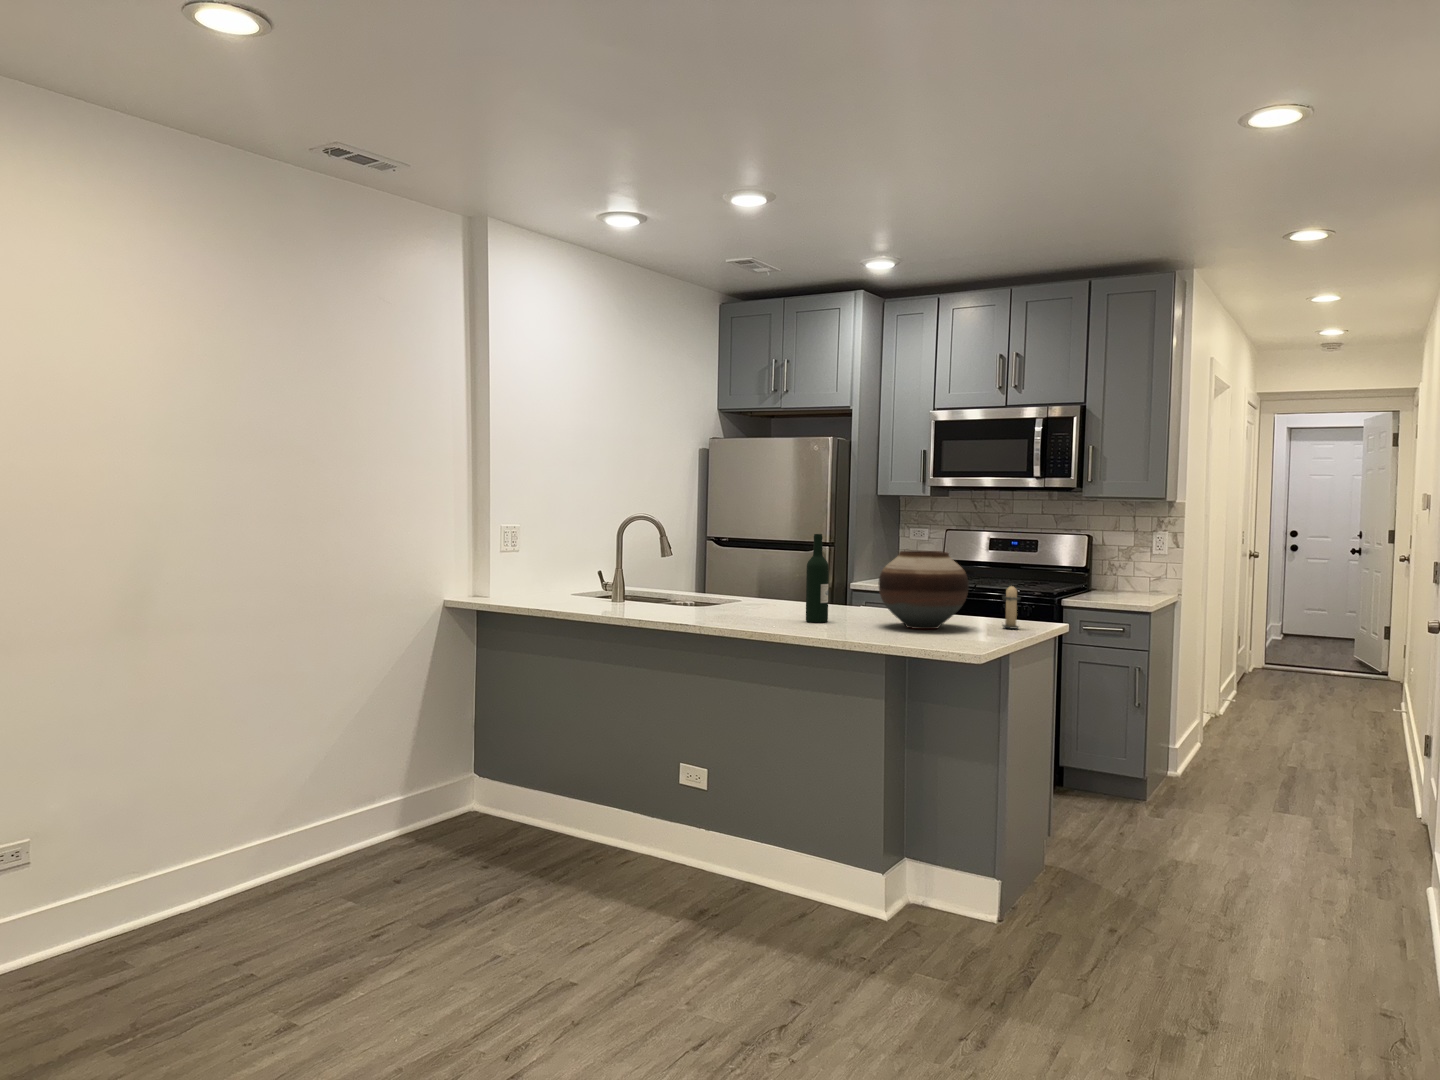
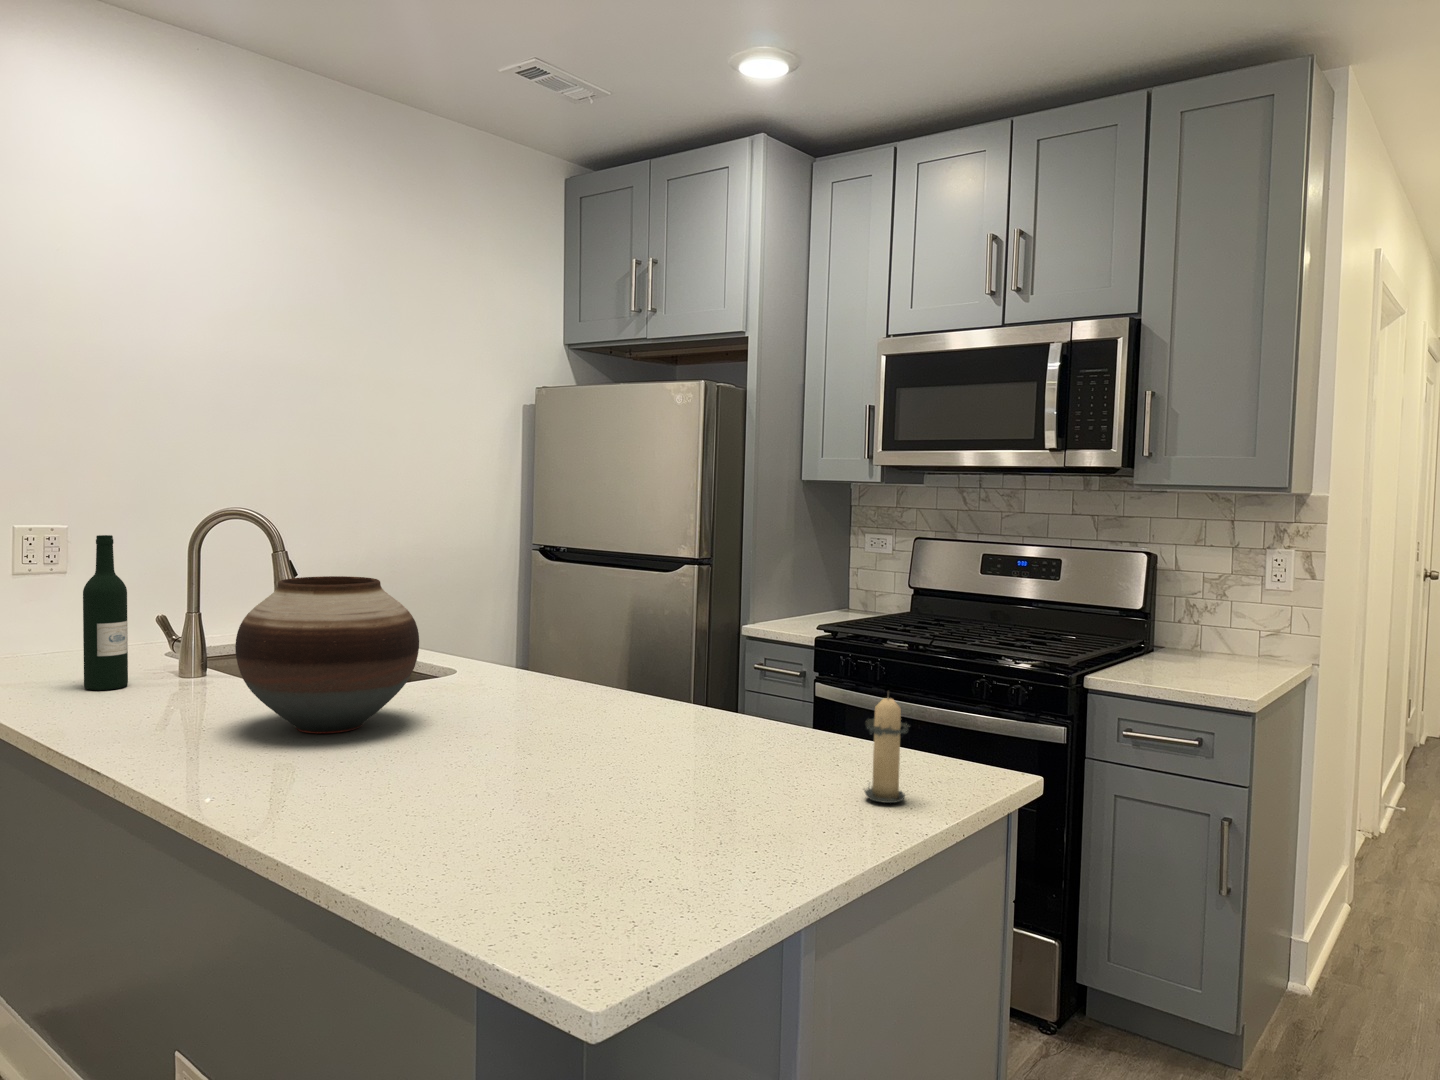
wine bottle: present [806,534,829,622] -> present [83,535,128,690]
vase: present [878,551,969,629] -> present [235,576,419,733]

